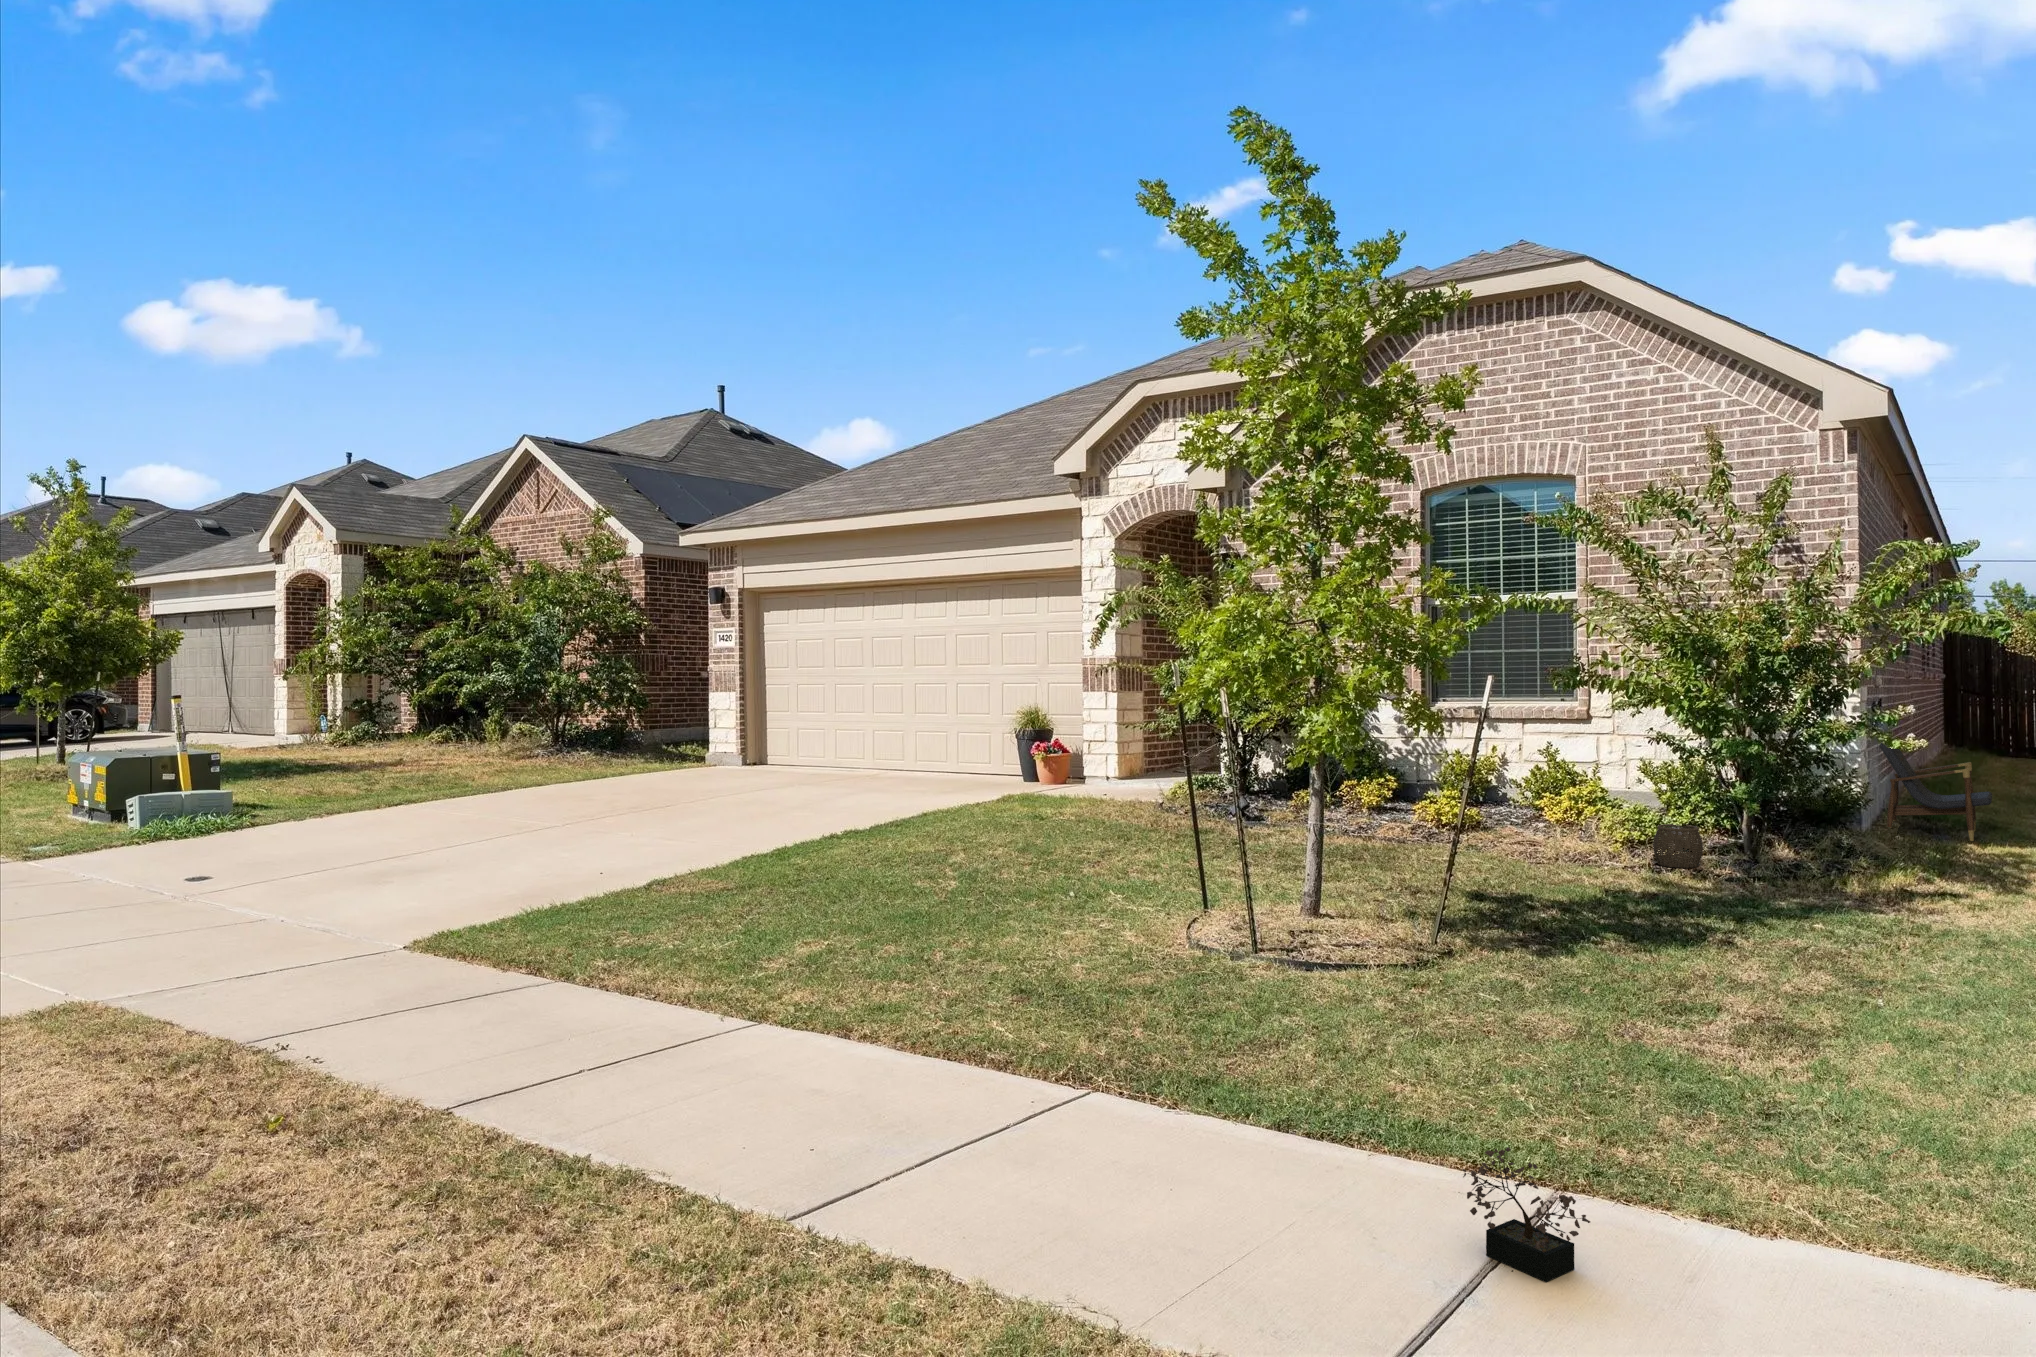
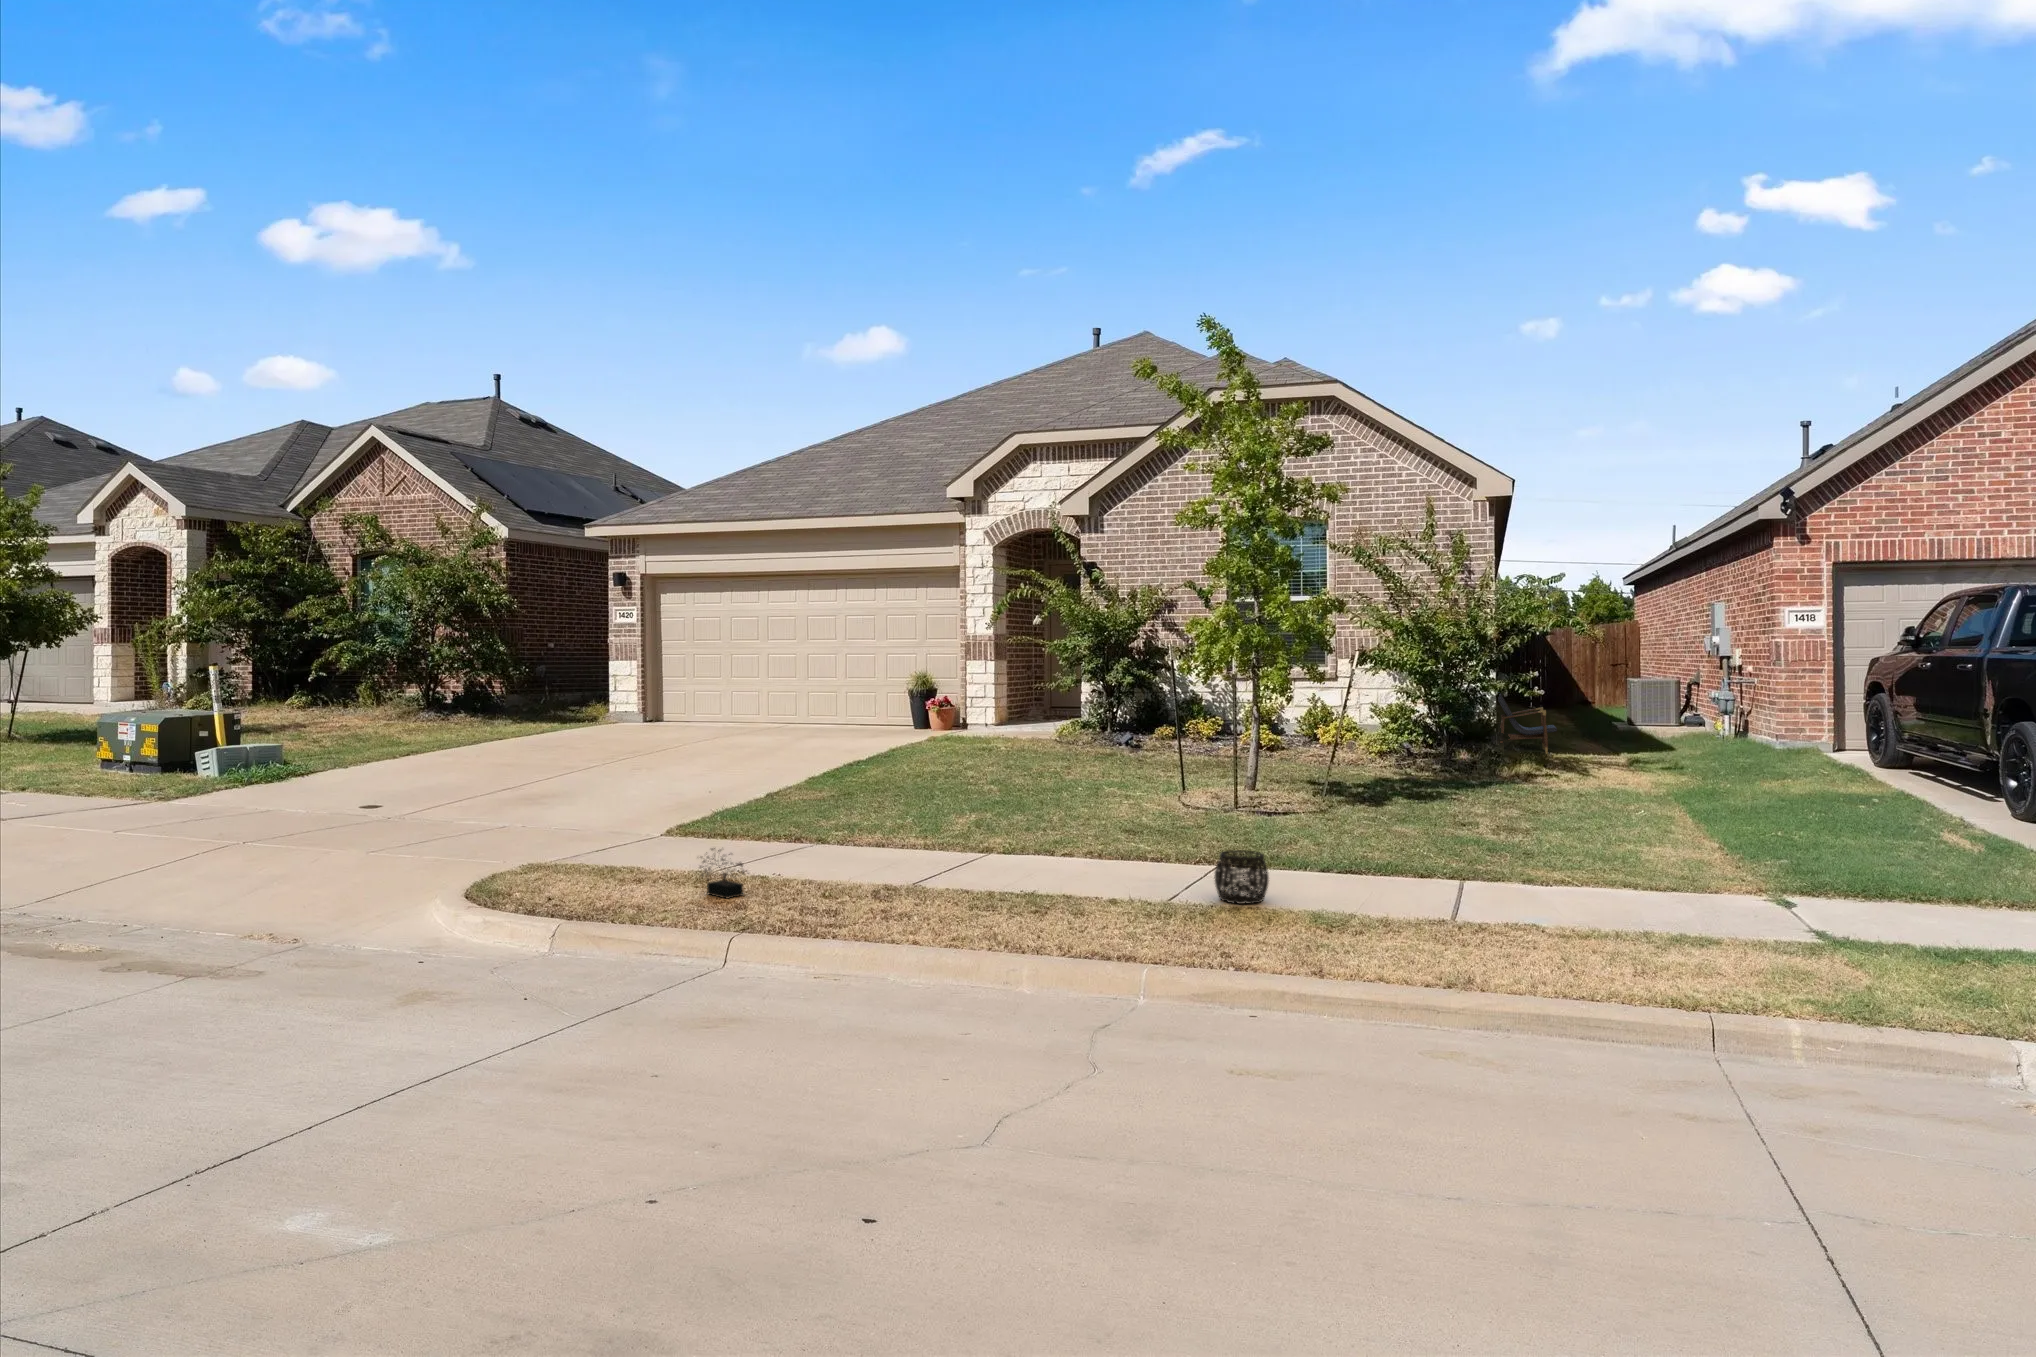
woven basket: present [1653,824,1703,868] -> present [1214,850,1269,904]
decorative plant: present [1463,1147,1590,1282] -> present [700,848,745,898]

